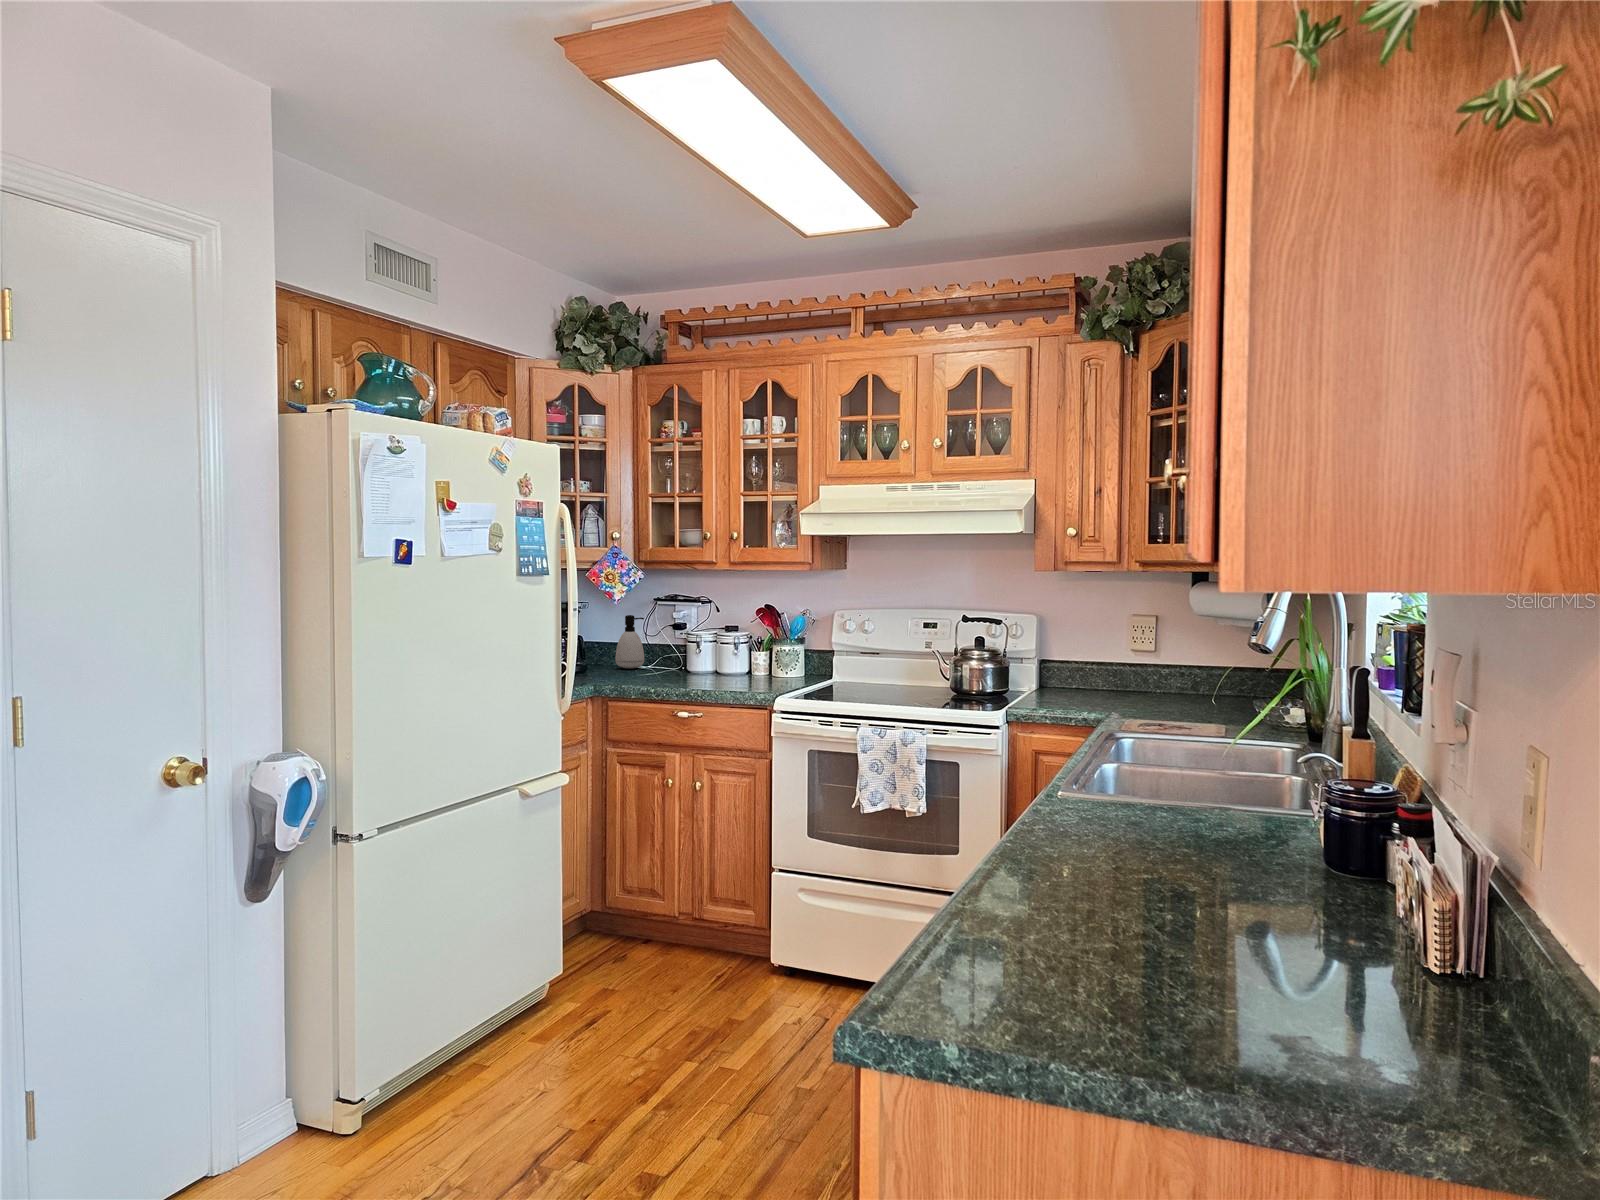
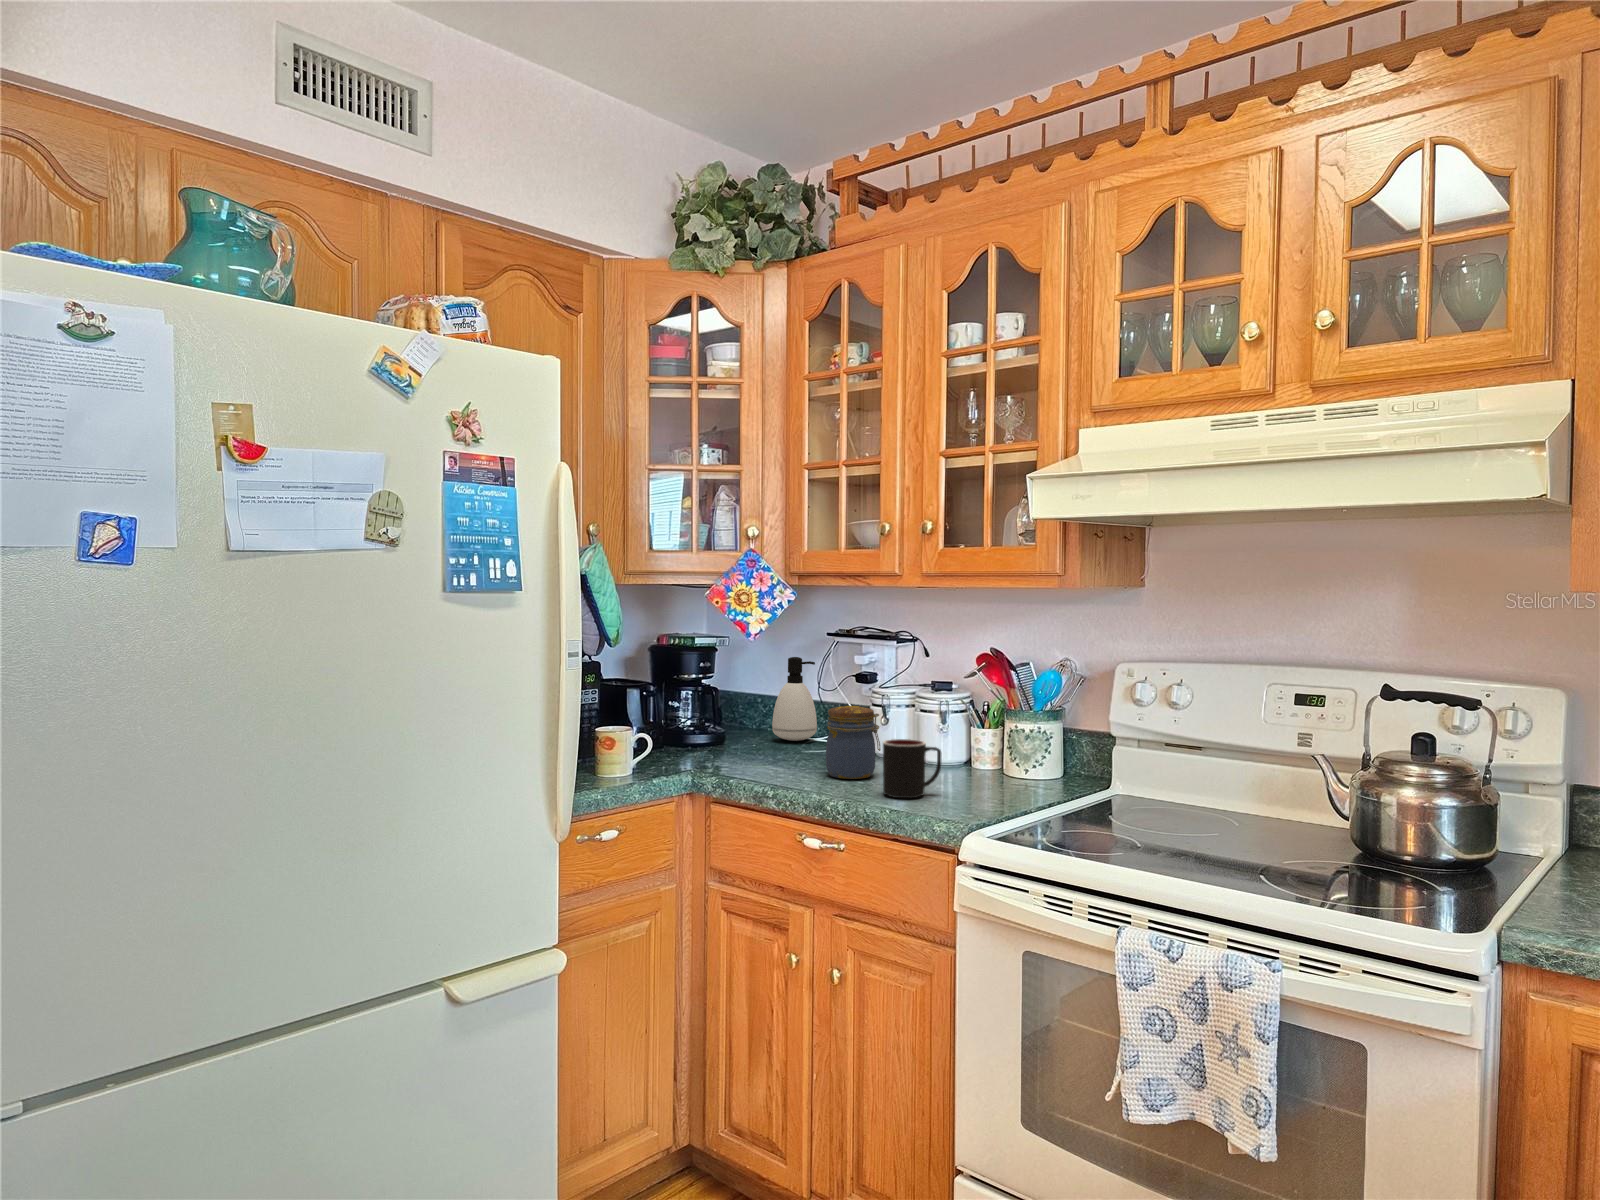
jar: none [672,641,704,682] -> present [826,706,880,779]
mug: none [714,656,746,688] -> present [883,739,941,798]

